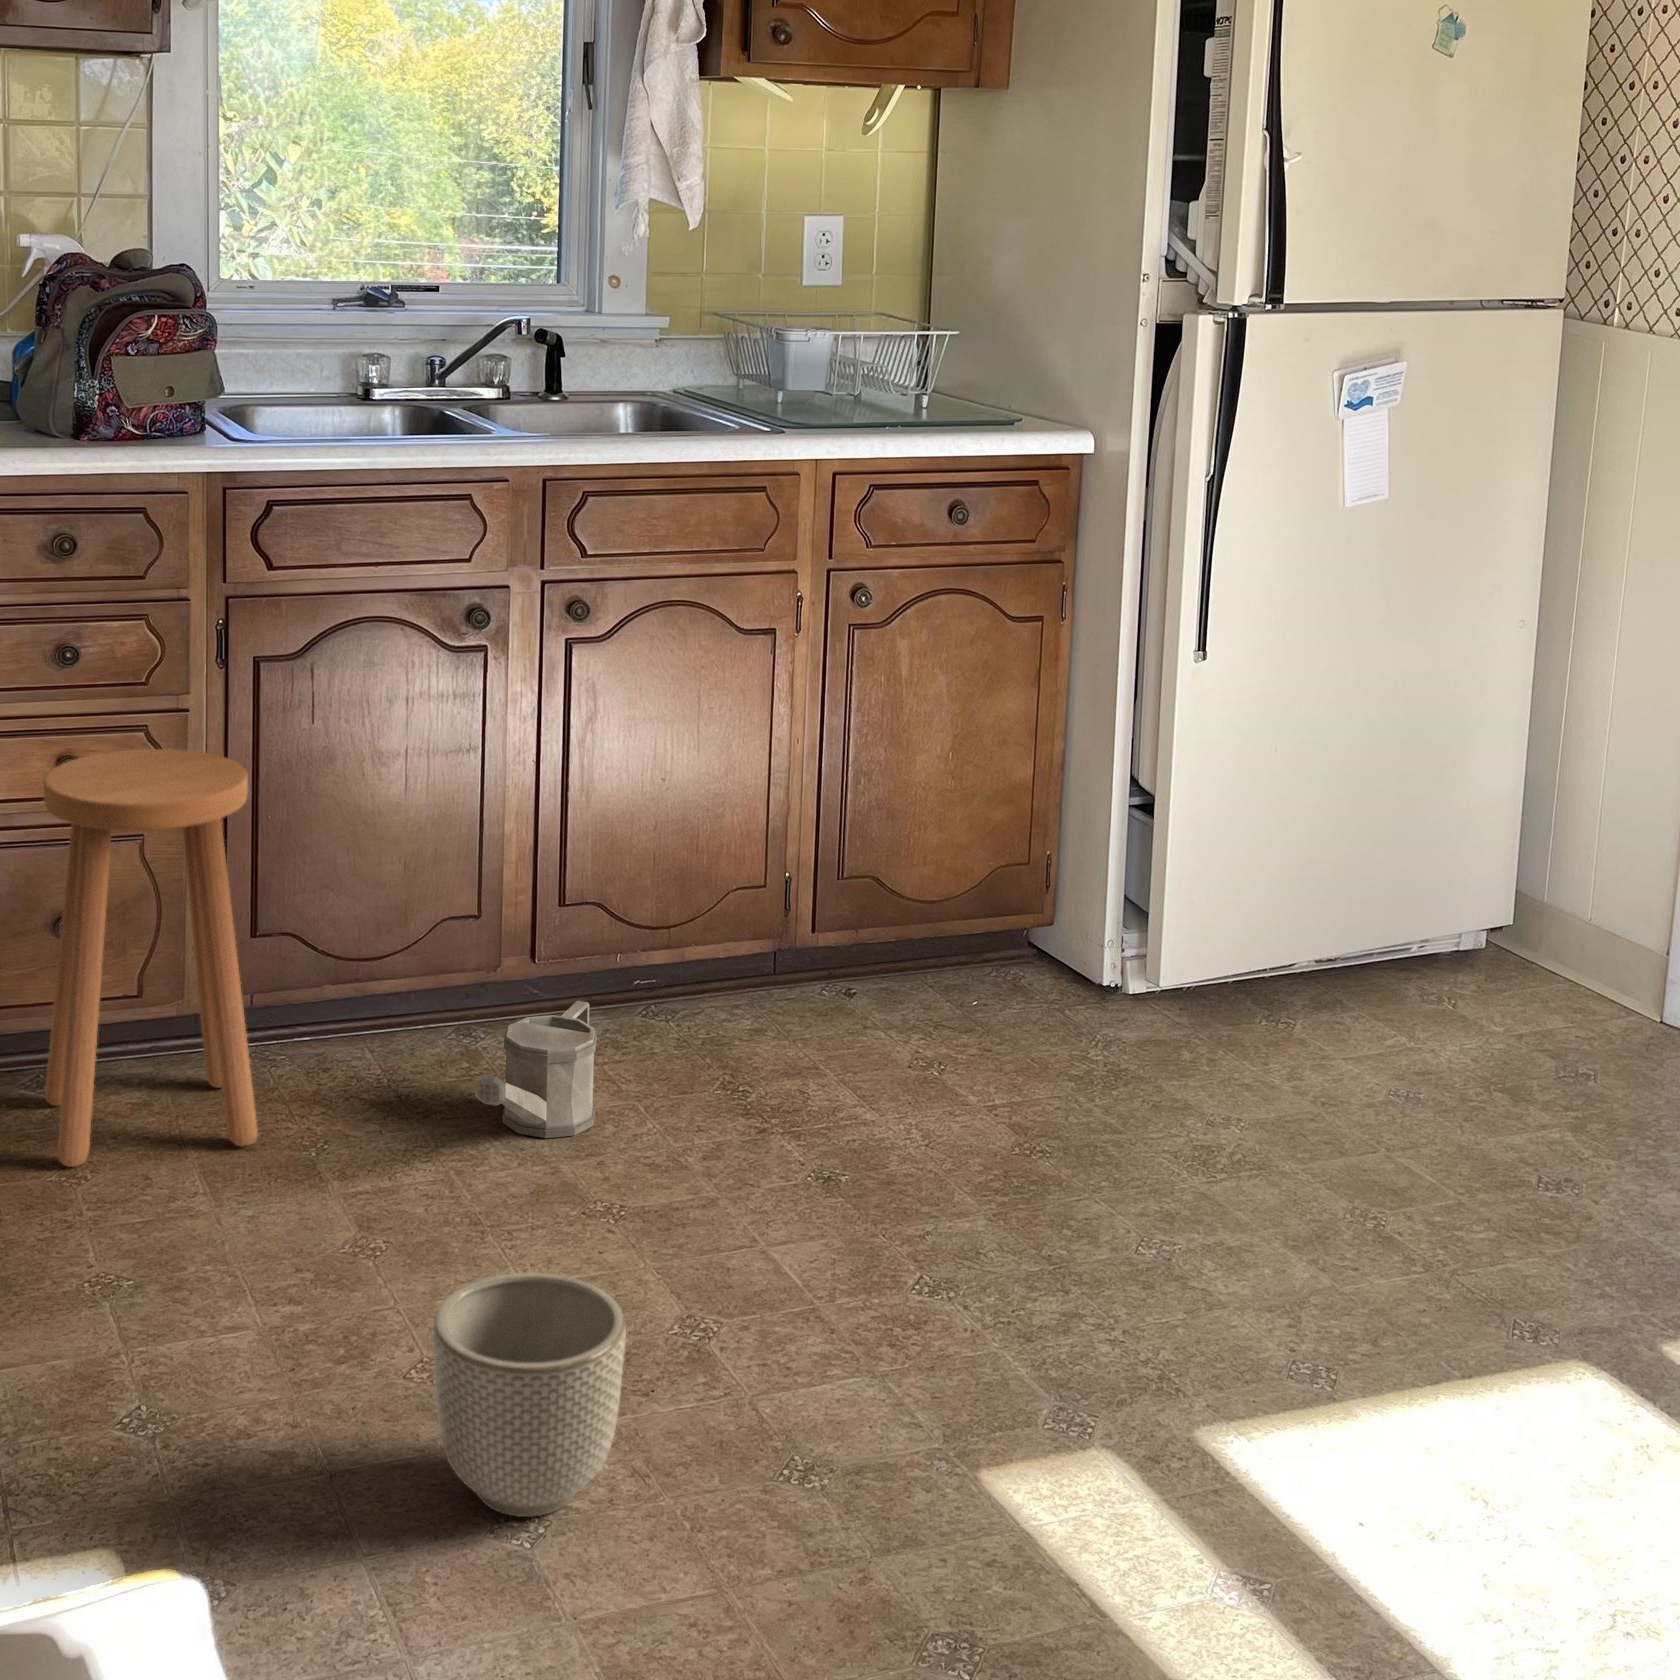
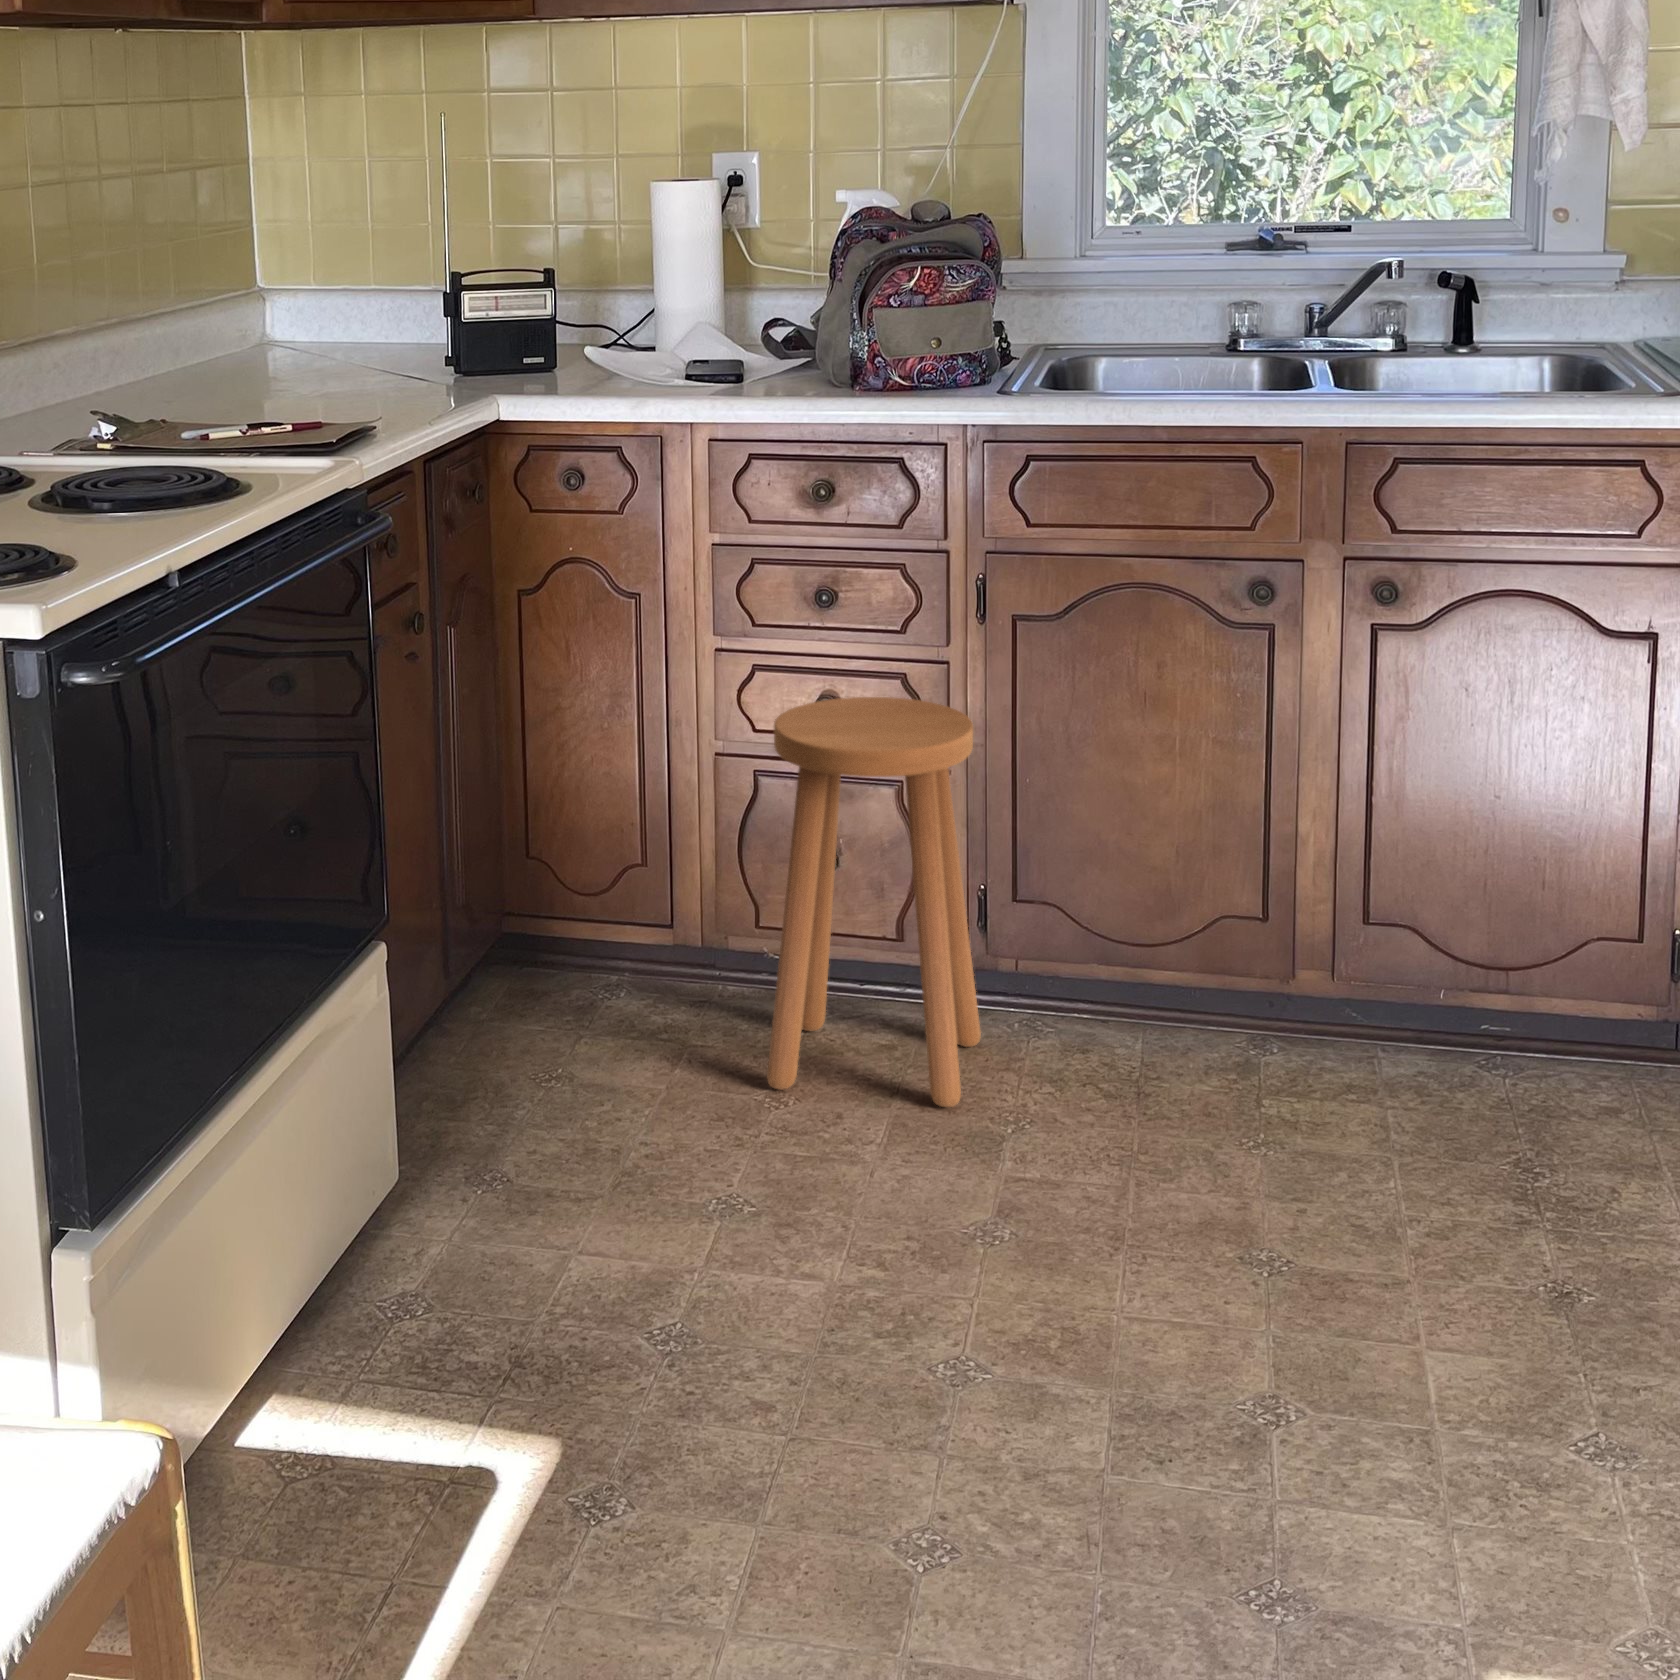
watering can: present [475,1001,597,1138] -> none [1150,1031,1353,1176]
planter: present [433,1272,626,1517] -> none [857,1283,1066,1545]

